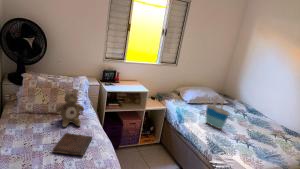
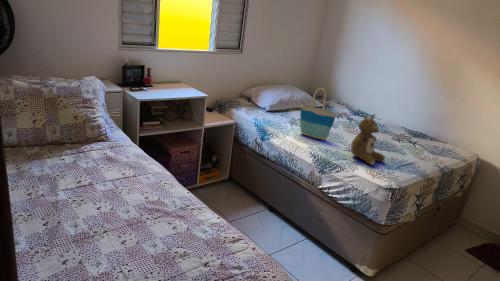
stuffed bear: present [56,90,84,127] -> present [351,114,385,165]
book: present [52,133,92,155] -> none [78,168,139,199]

